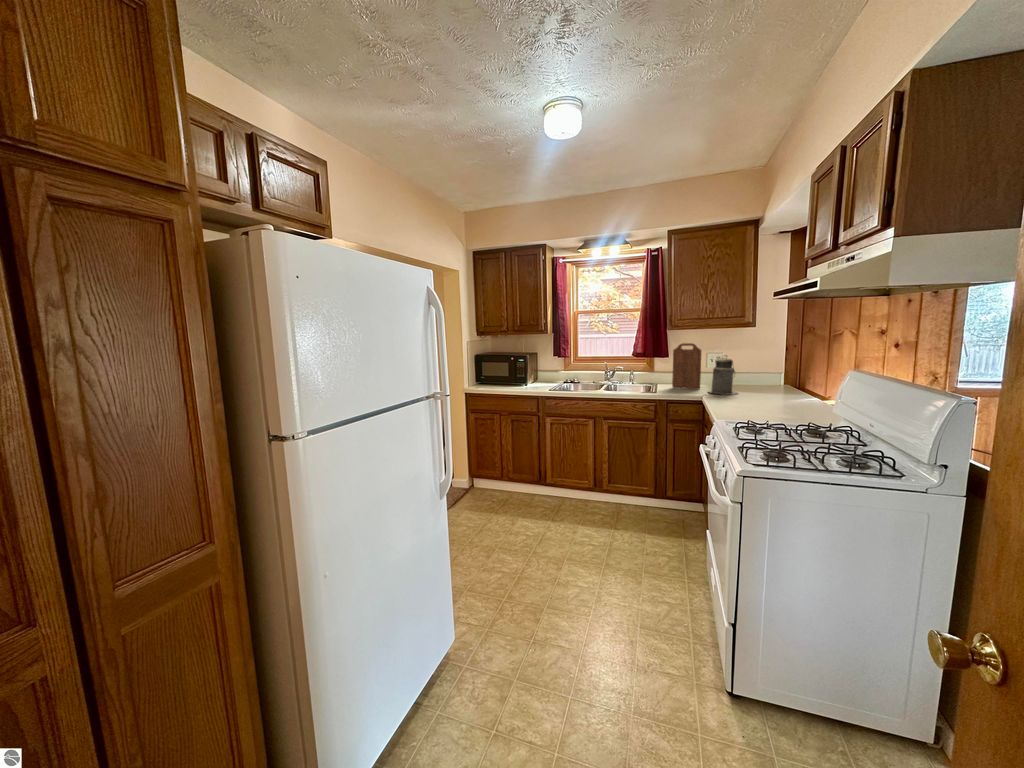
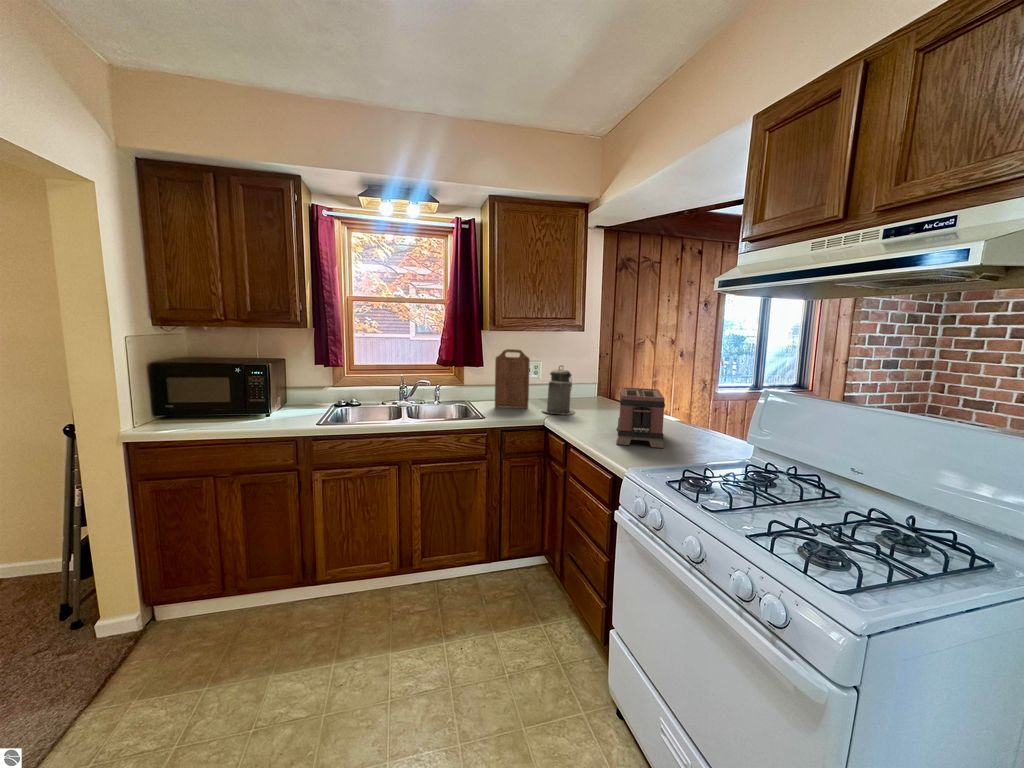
toaster: none [735,371,795,417] -> present [616,387,665,448]

